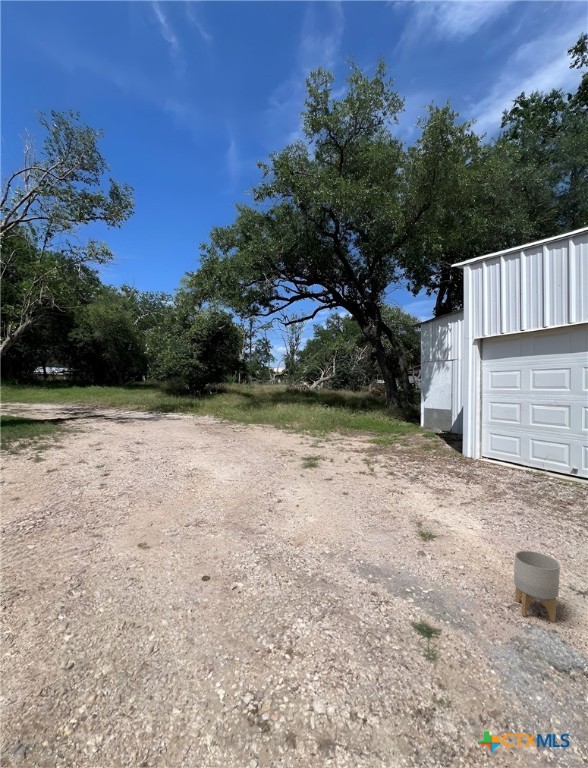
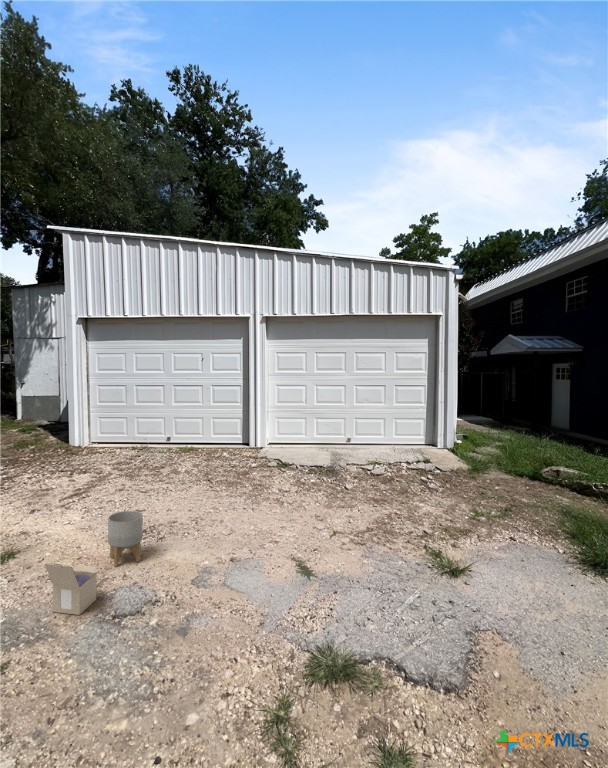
cardboard box: none [450,593,509,667] -> present [45,564,97,615]

